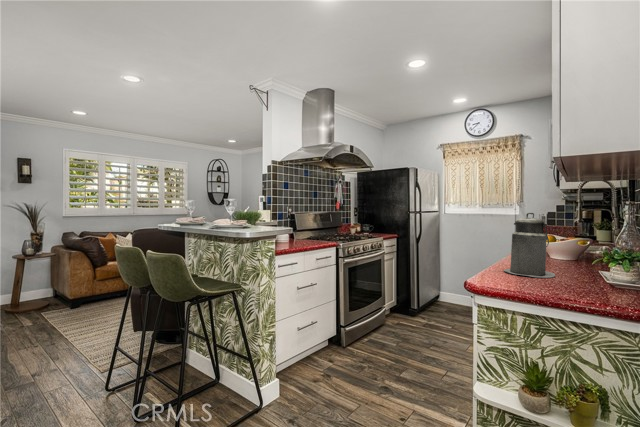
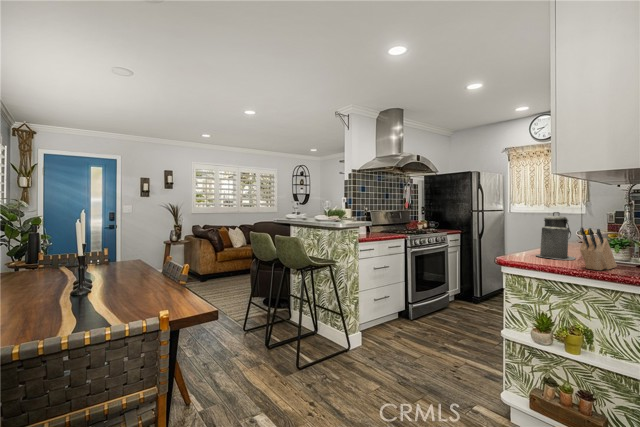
knife block: none [582,235,619,298] -> present [580,227,617,270]

